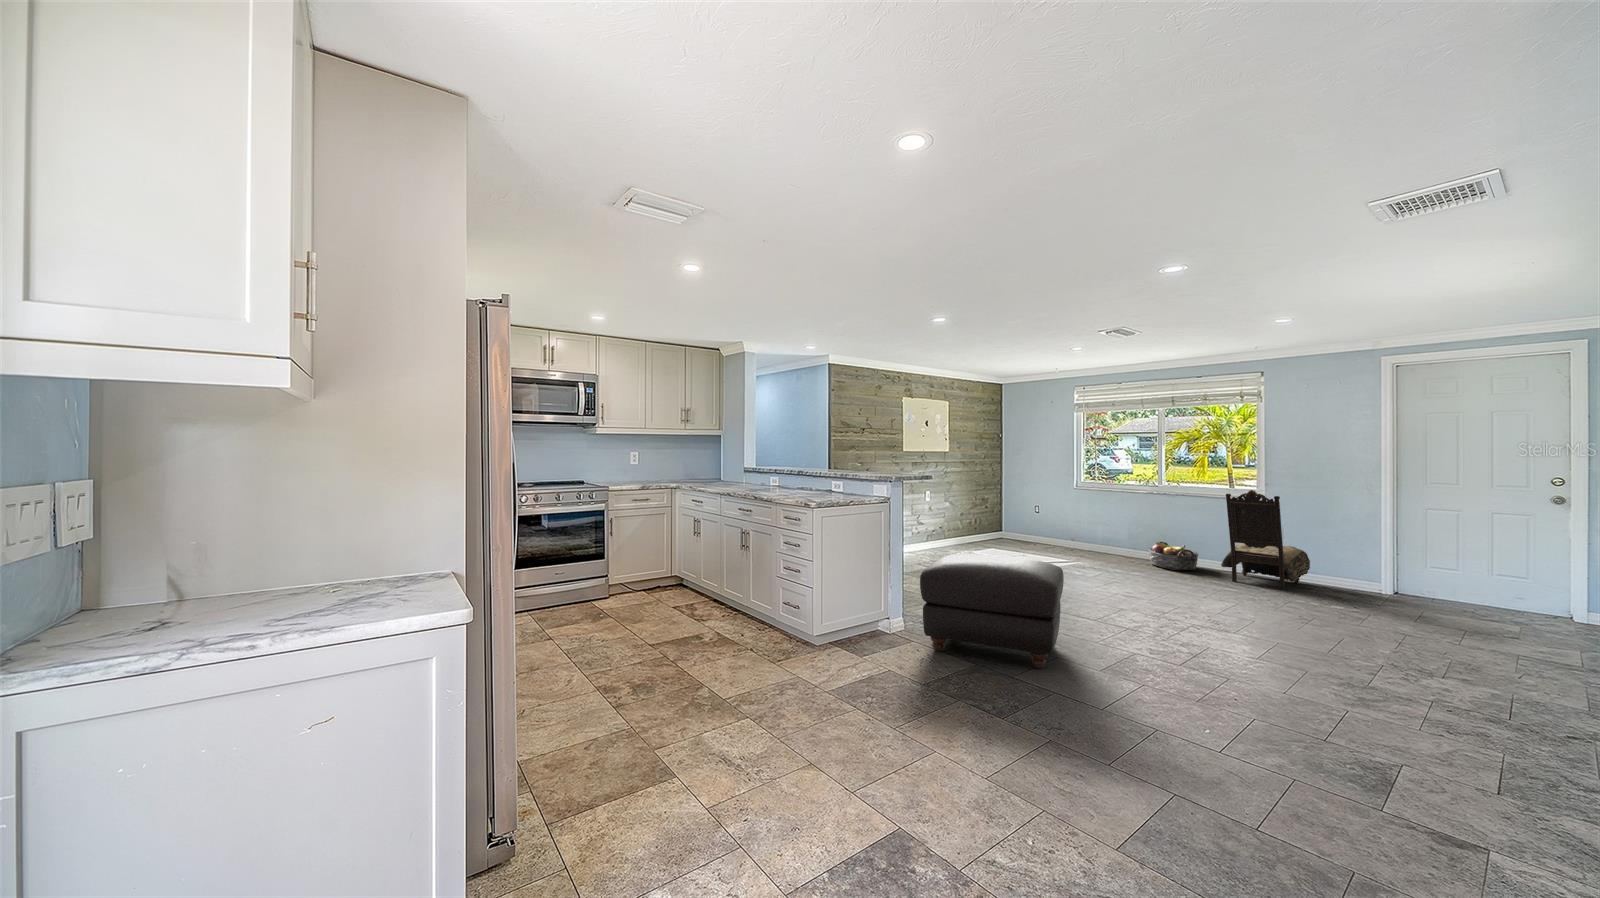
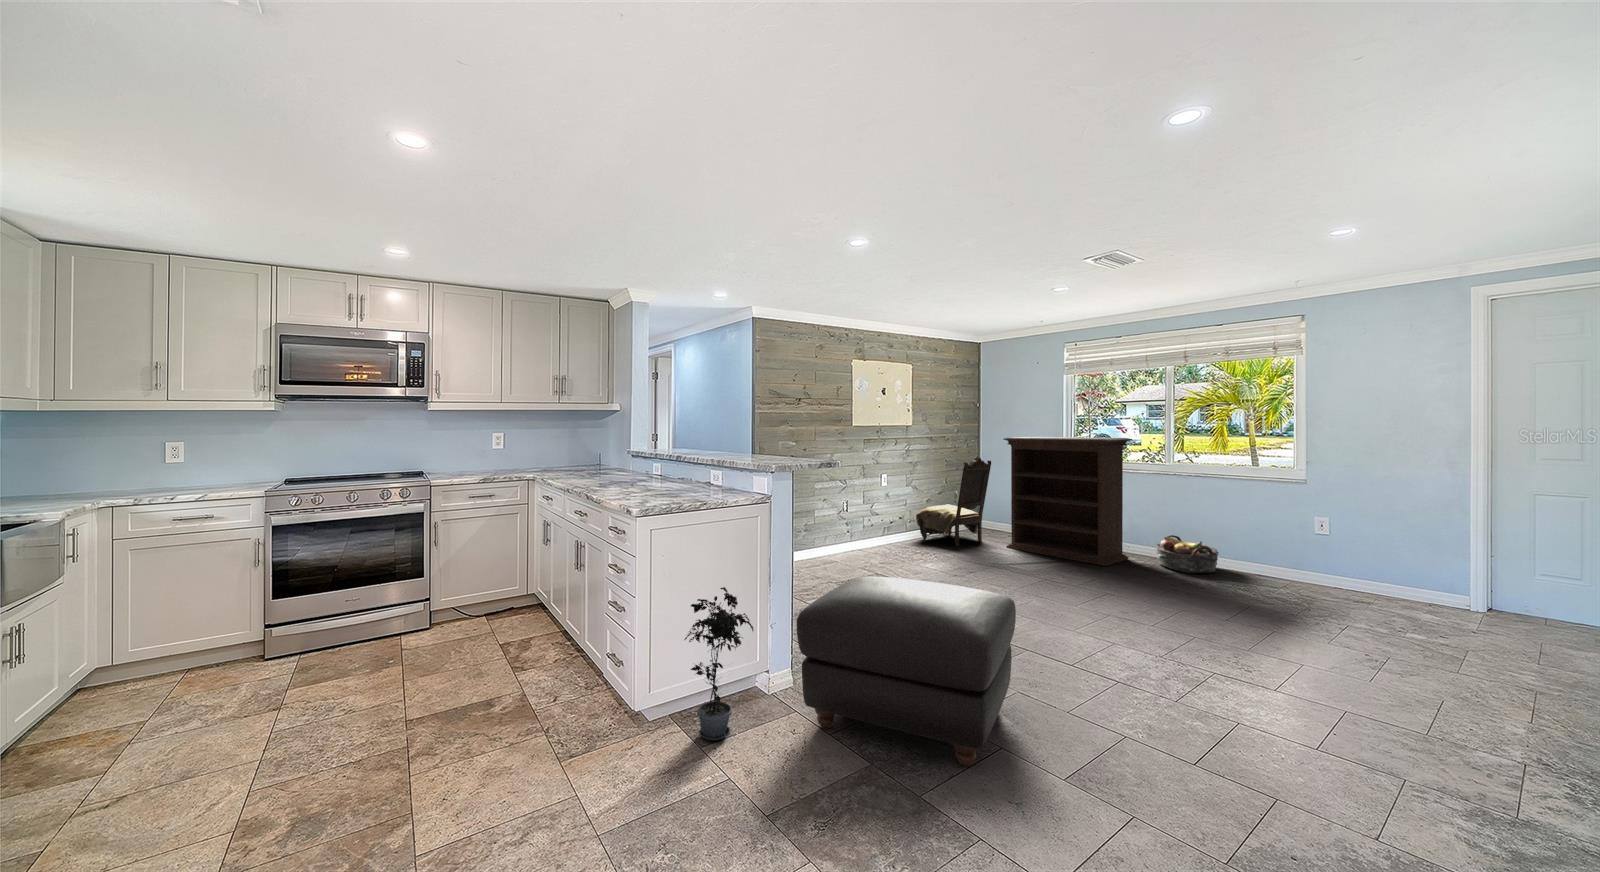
bookshelf: none [1024,462,1130,565] -> present [1003,437,1132,566]
dining chair: present [1221,490,1310,589] -> present [916,457,991,546]
potted plant: none [846,555,899,656] -> present [684,587,754,740]

